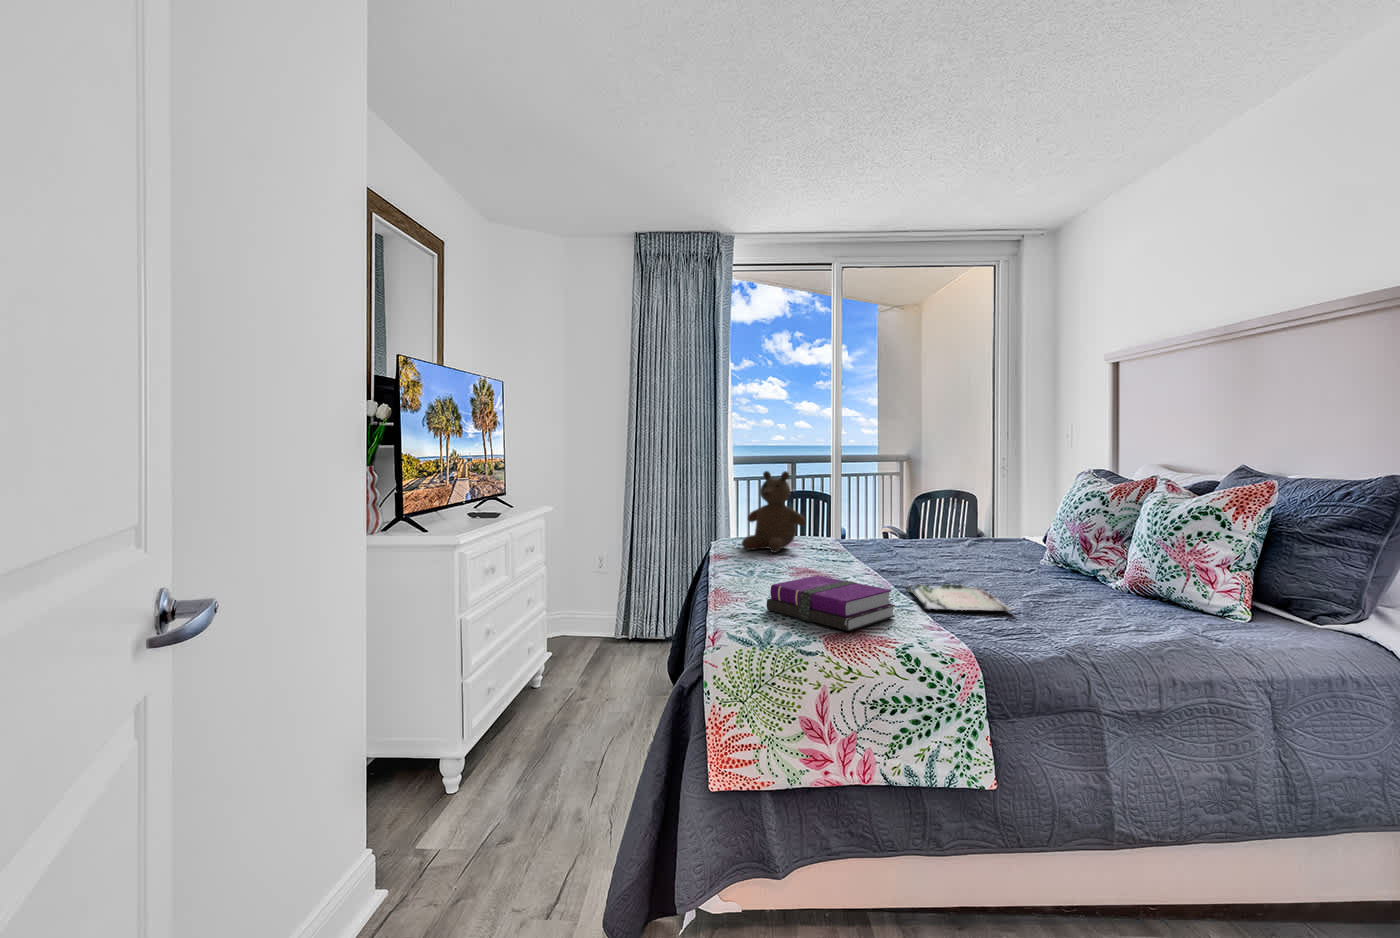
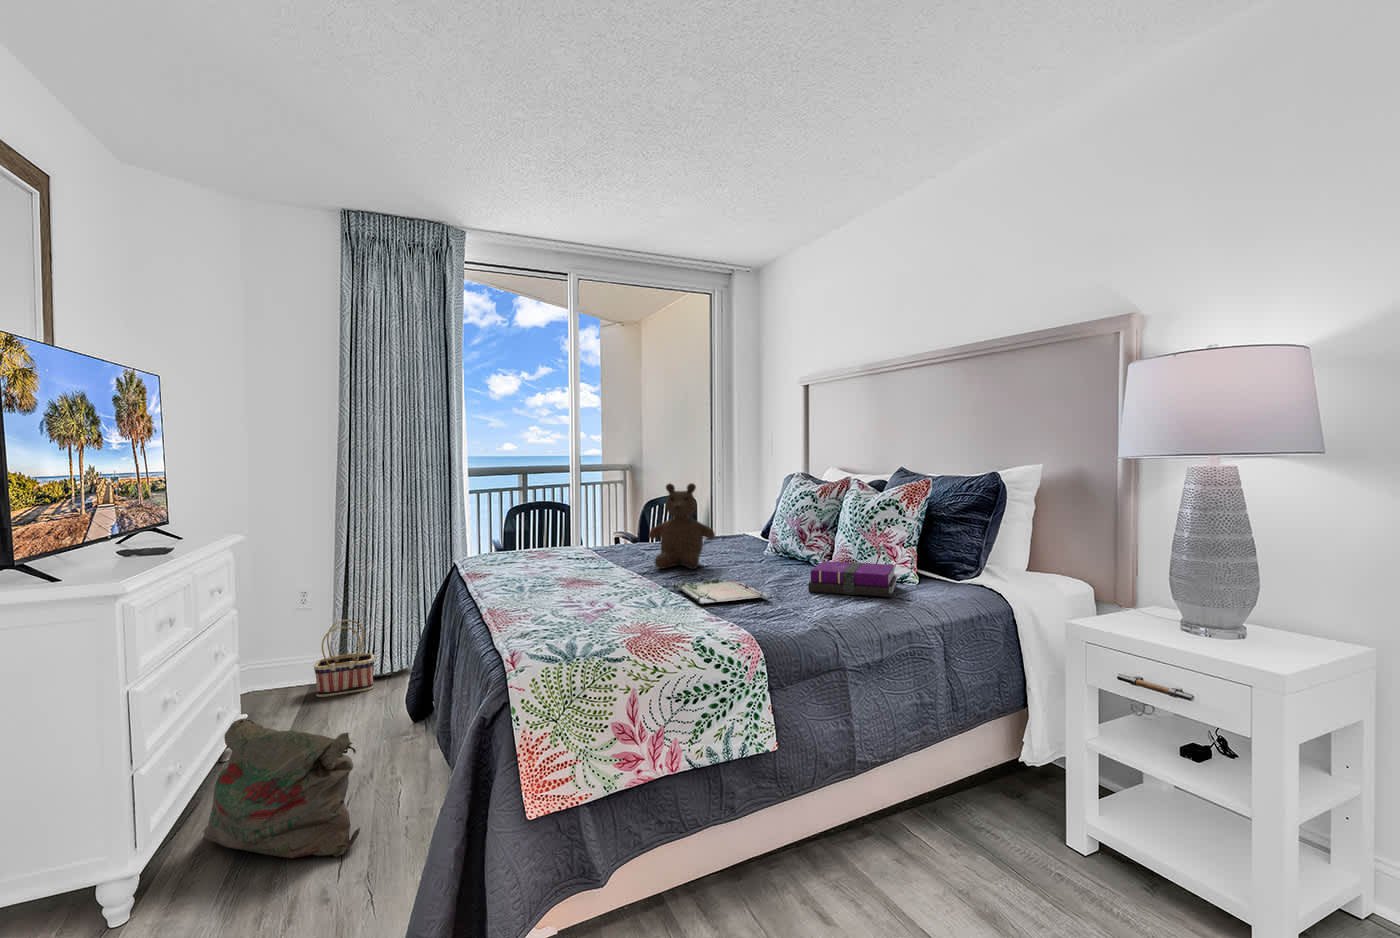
teddy bear: present [742,471,806,552] -> present [649,483,715,569]
notebook: present [767,576,895,631] -> present [808,561,897,597]
basket: none [609,584,653,647] -> present [314,620,374,697]
bag: none [512,652,613,781] -> present [204,718,360,858]

